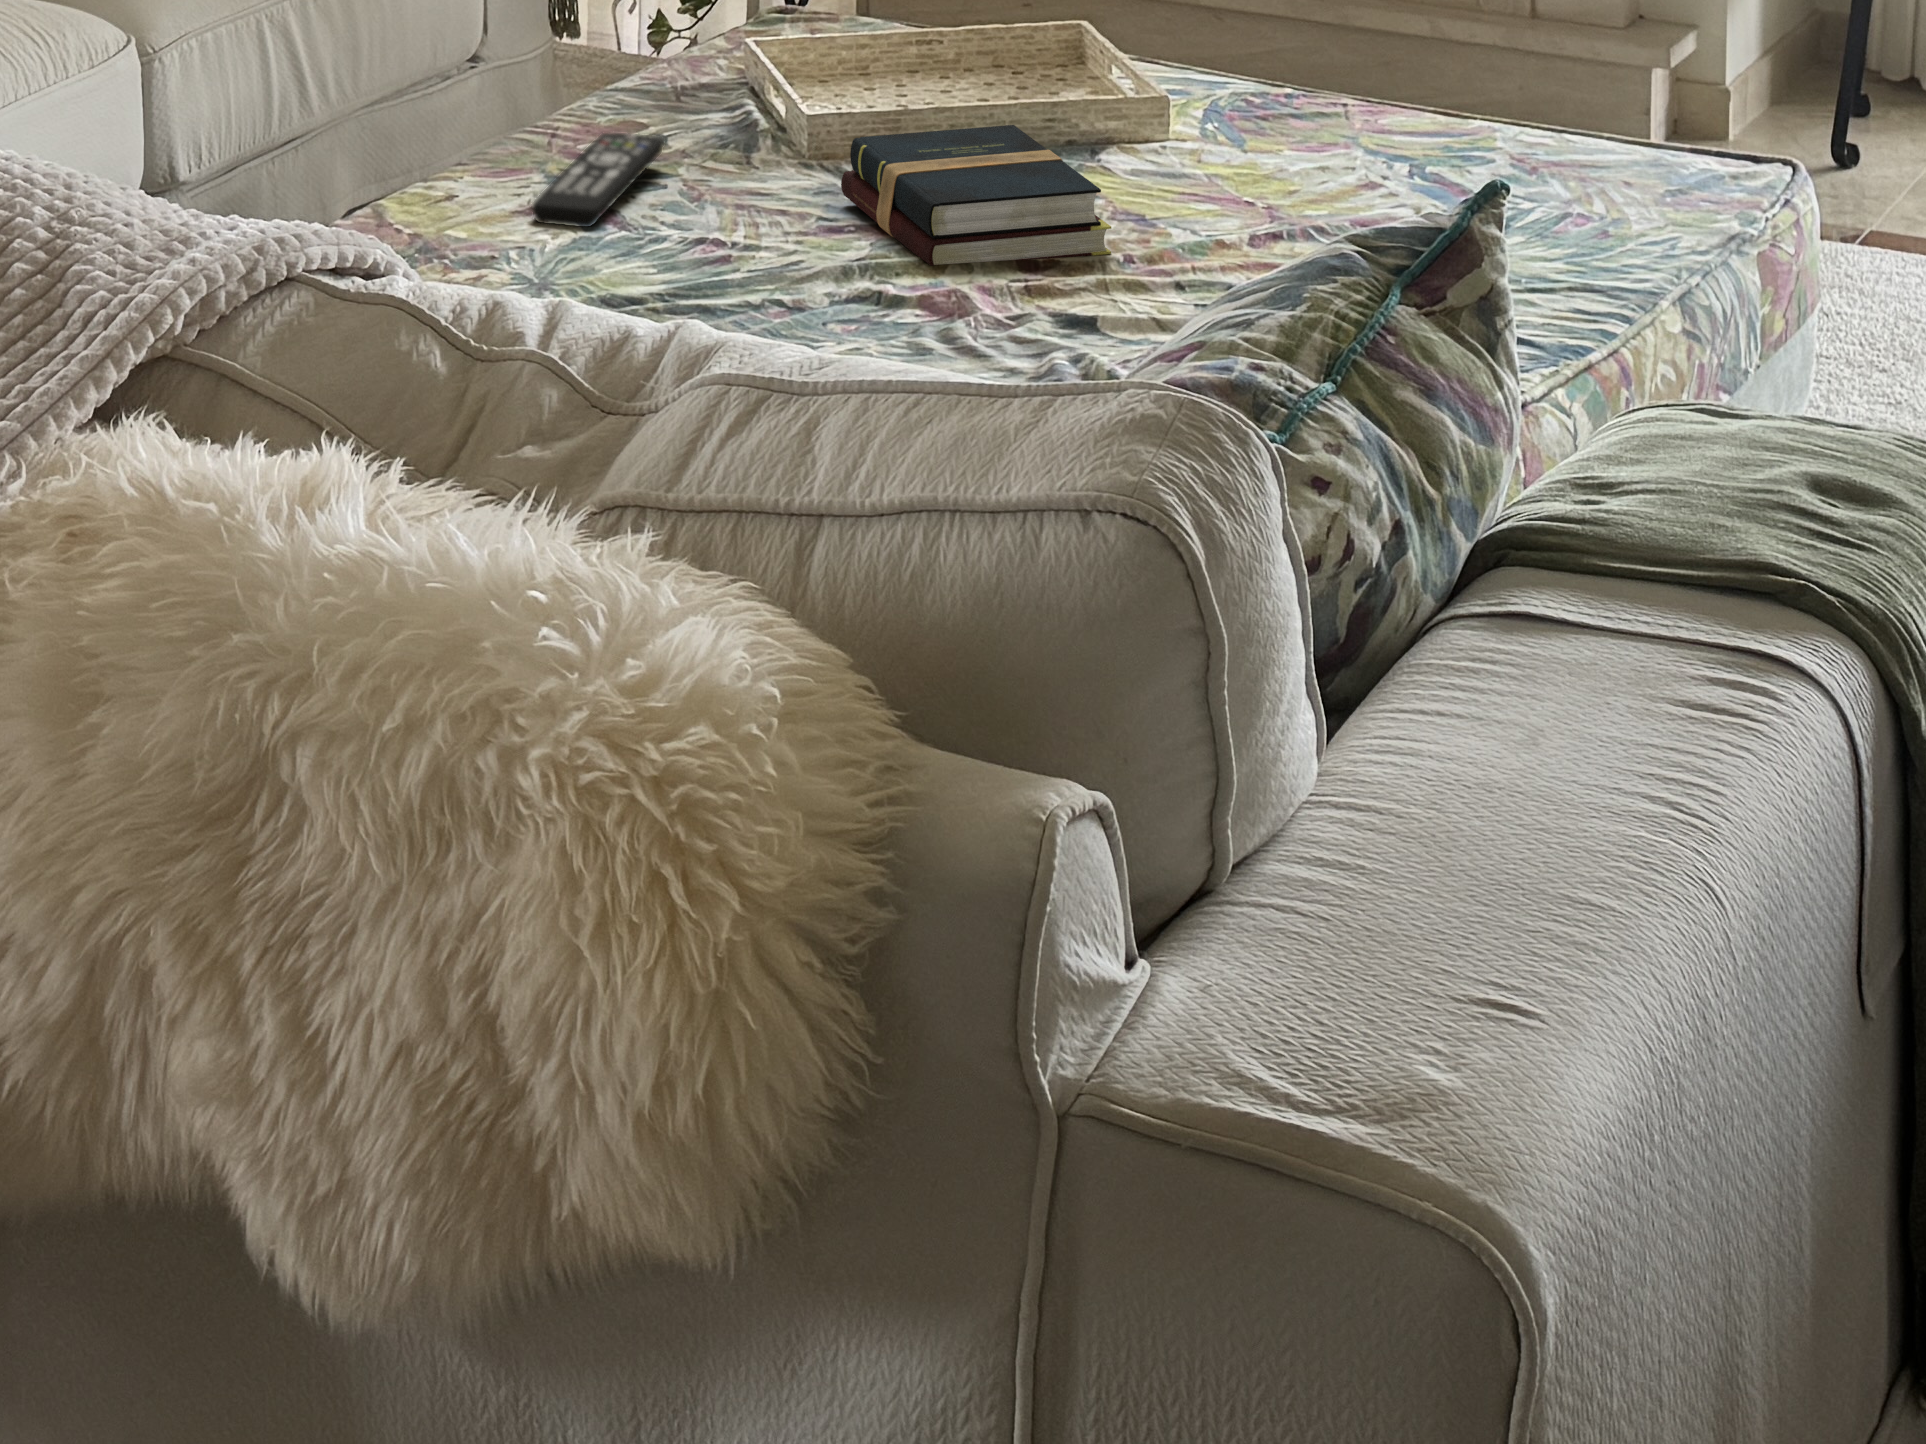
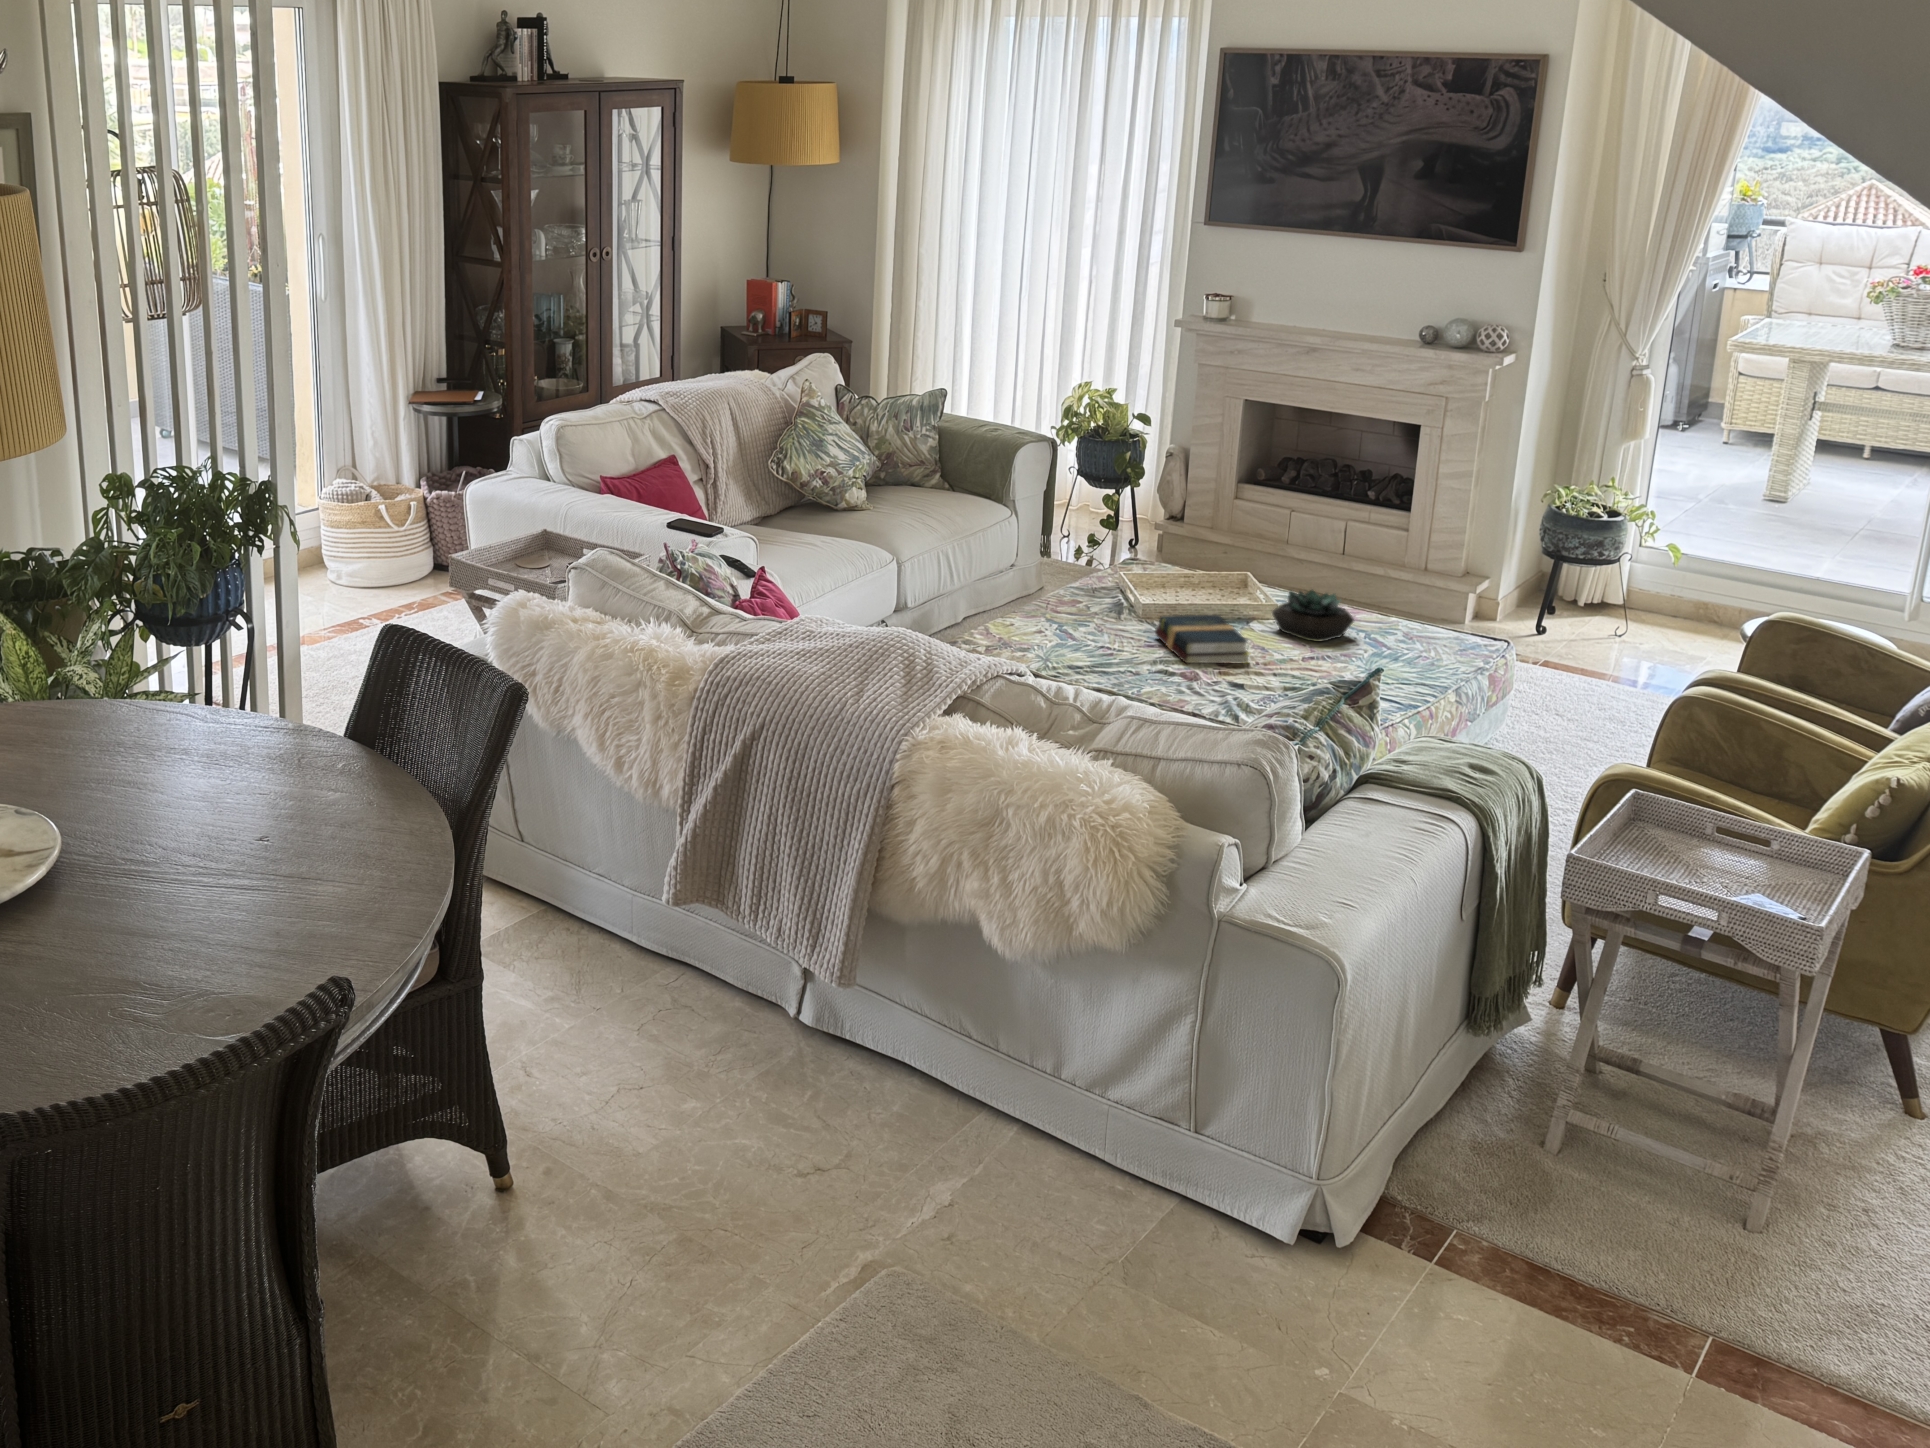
succulent plant: none [1157,42,1382,187] -> present [1272,590,1354,642]
remote control: present [532,132,664,227] -> none [1045,606,1091,641]

